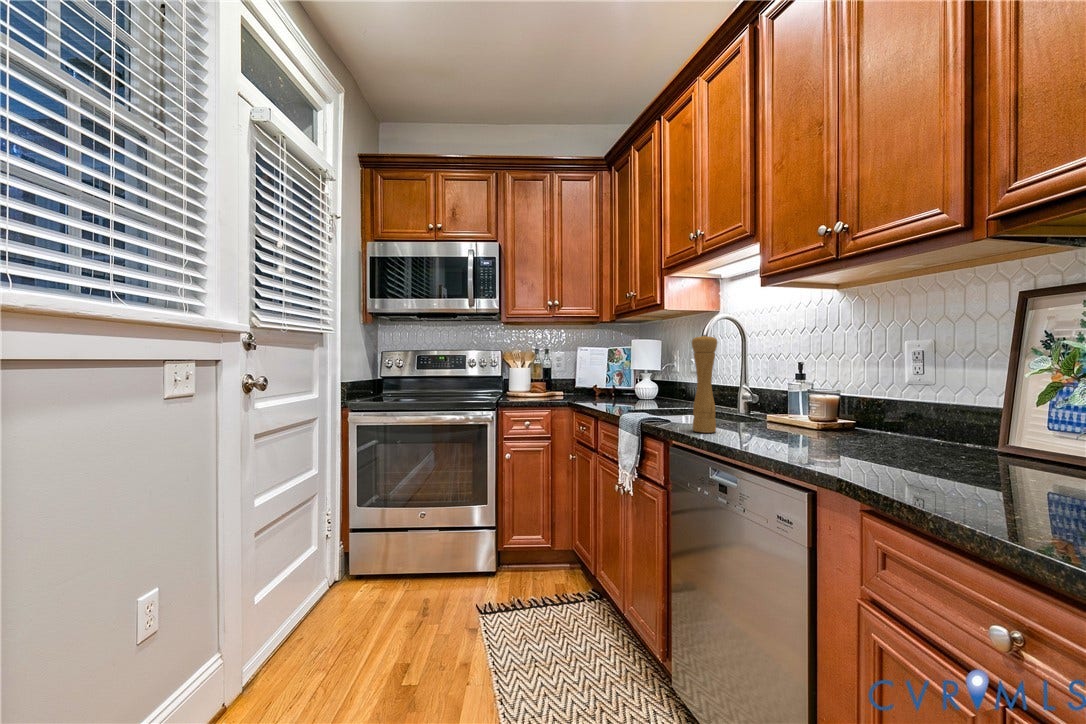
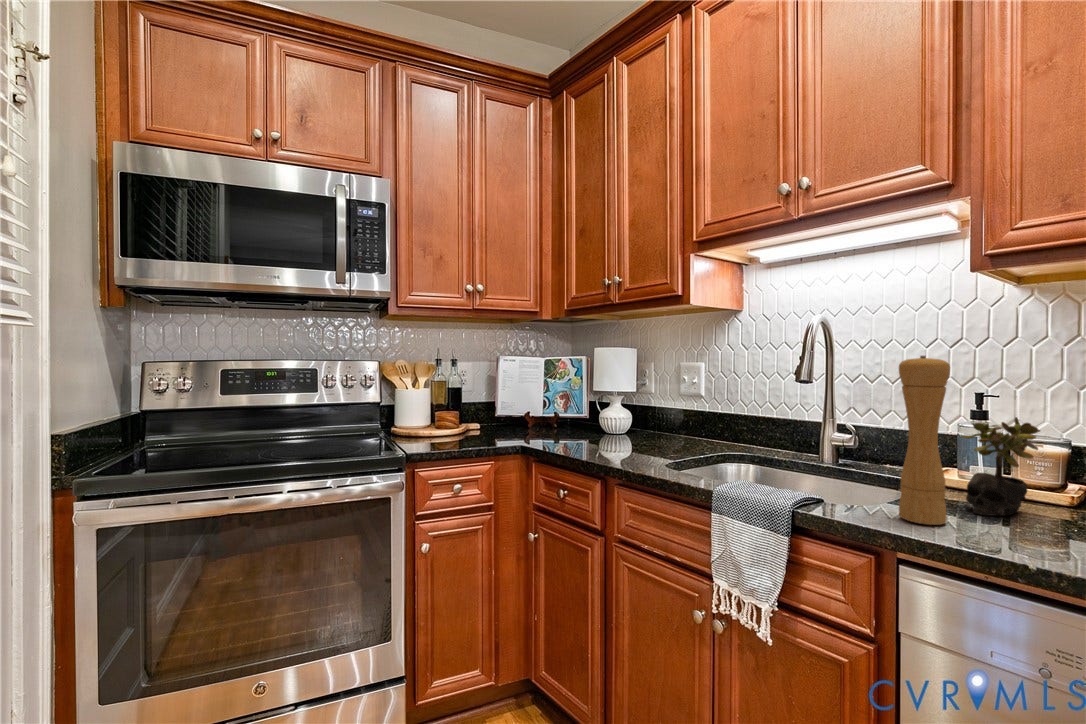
succulent plant: none [743,373,795,433] -> present [962,417,1040,516]

